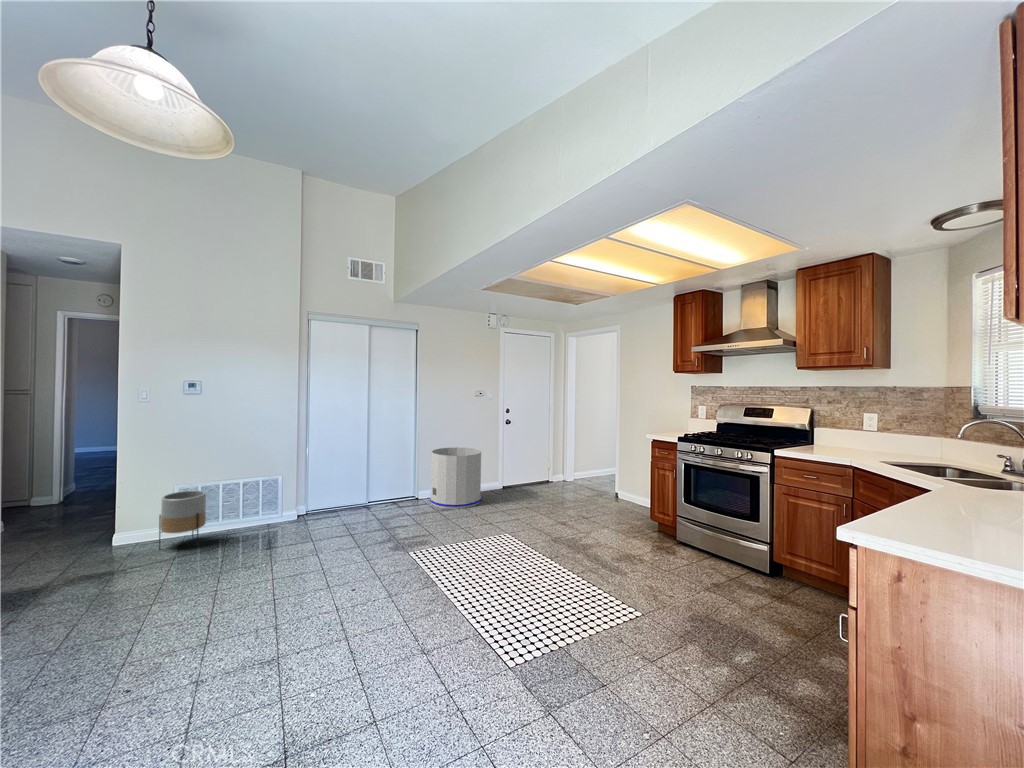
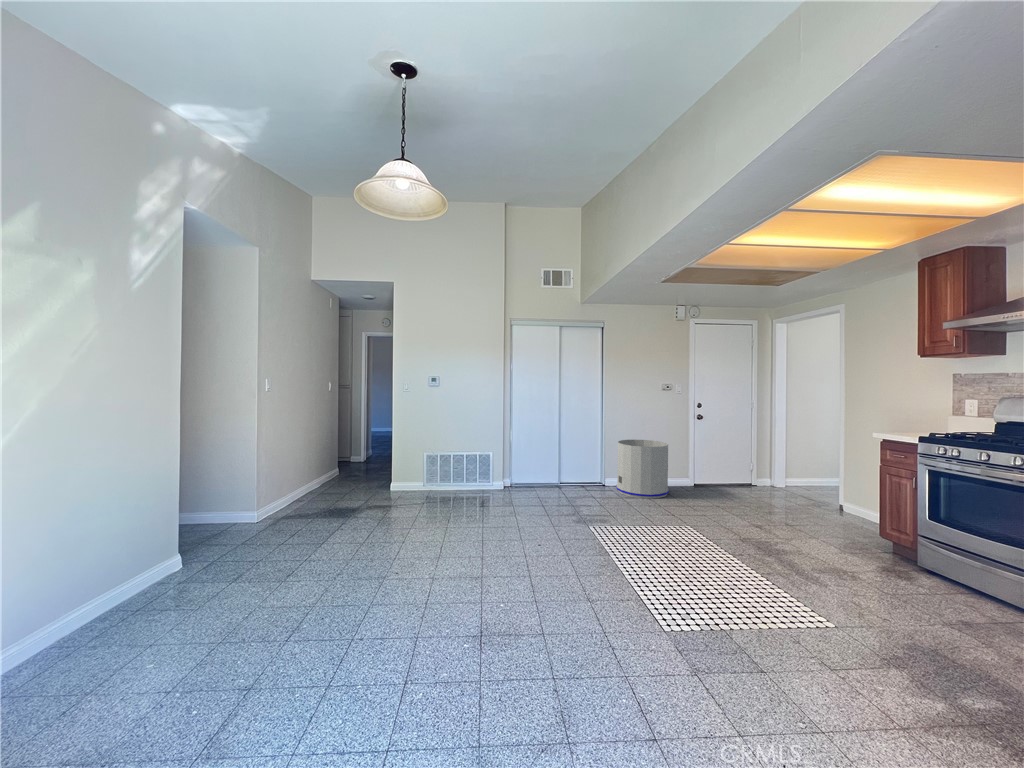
planter: present [159,490,206,549] -> none [414,457,442,499]

